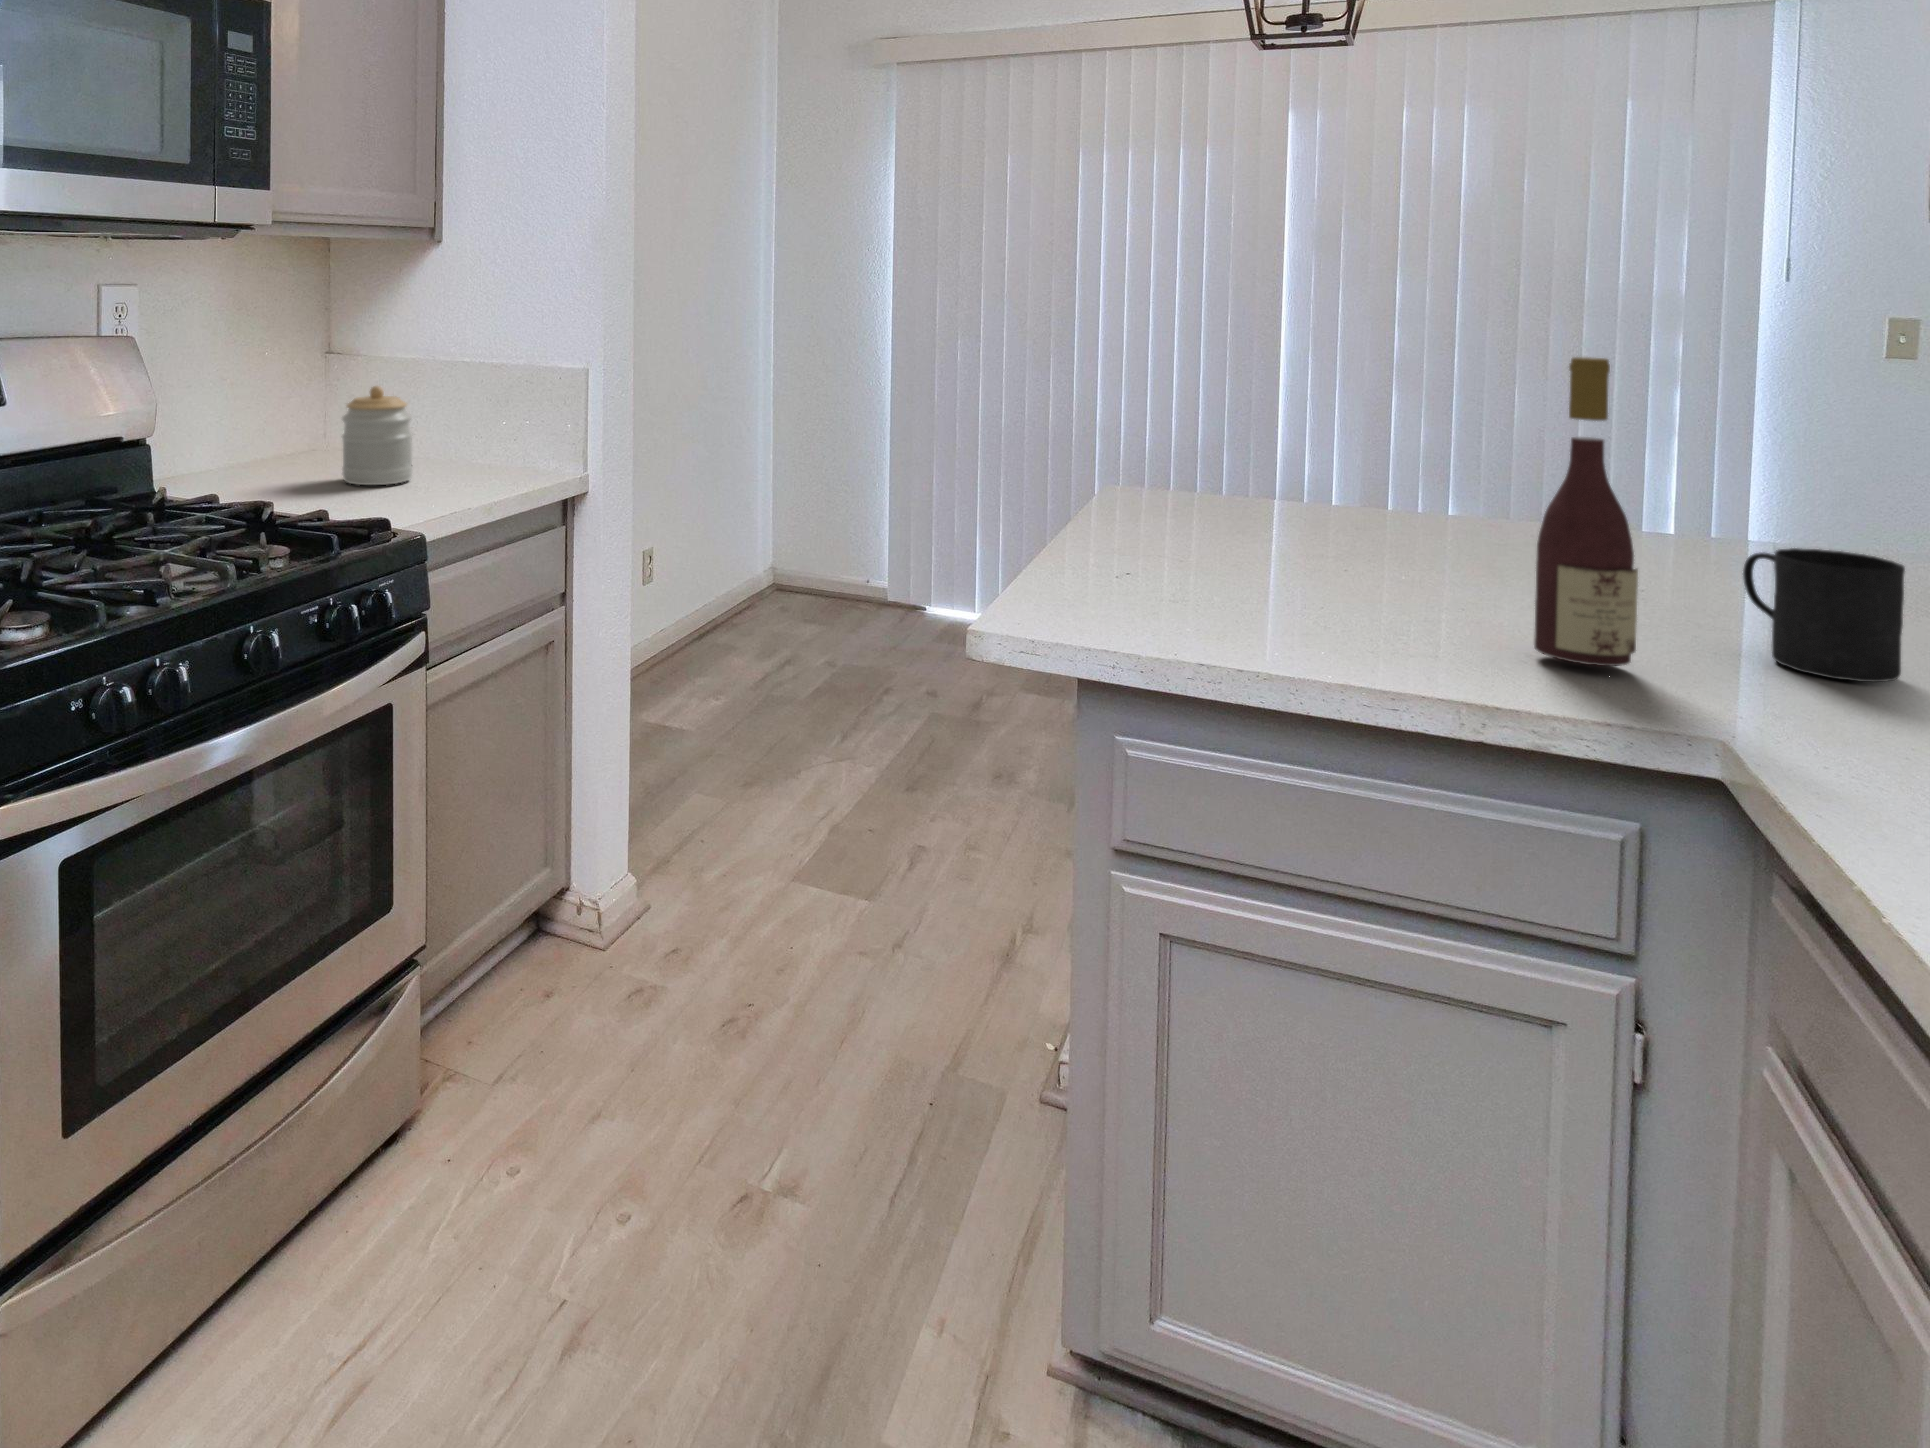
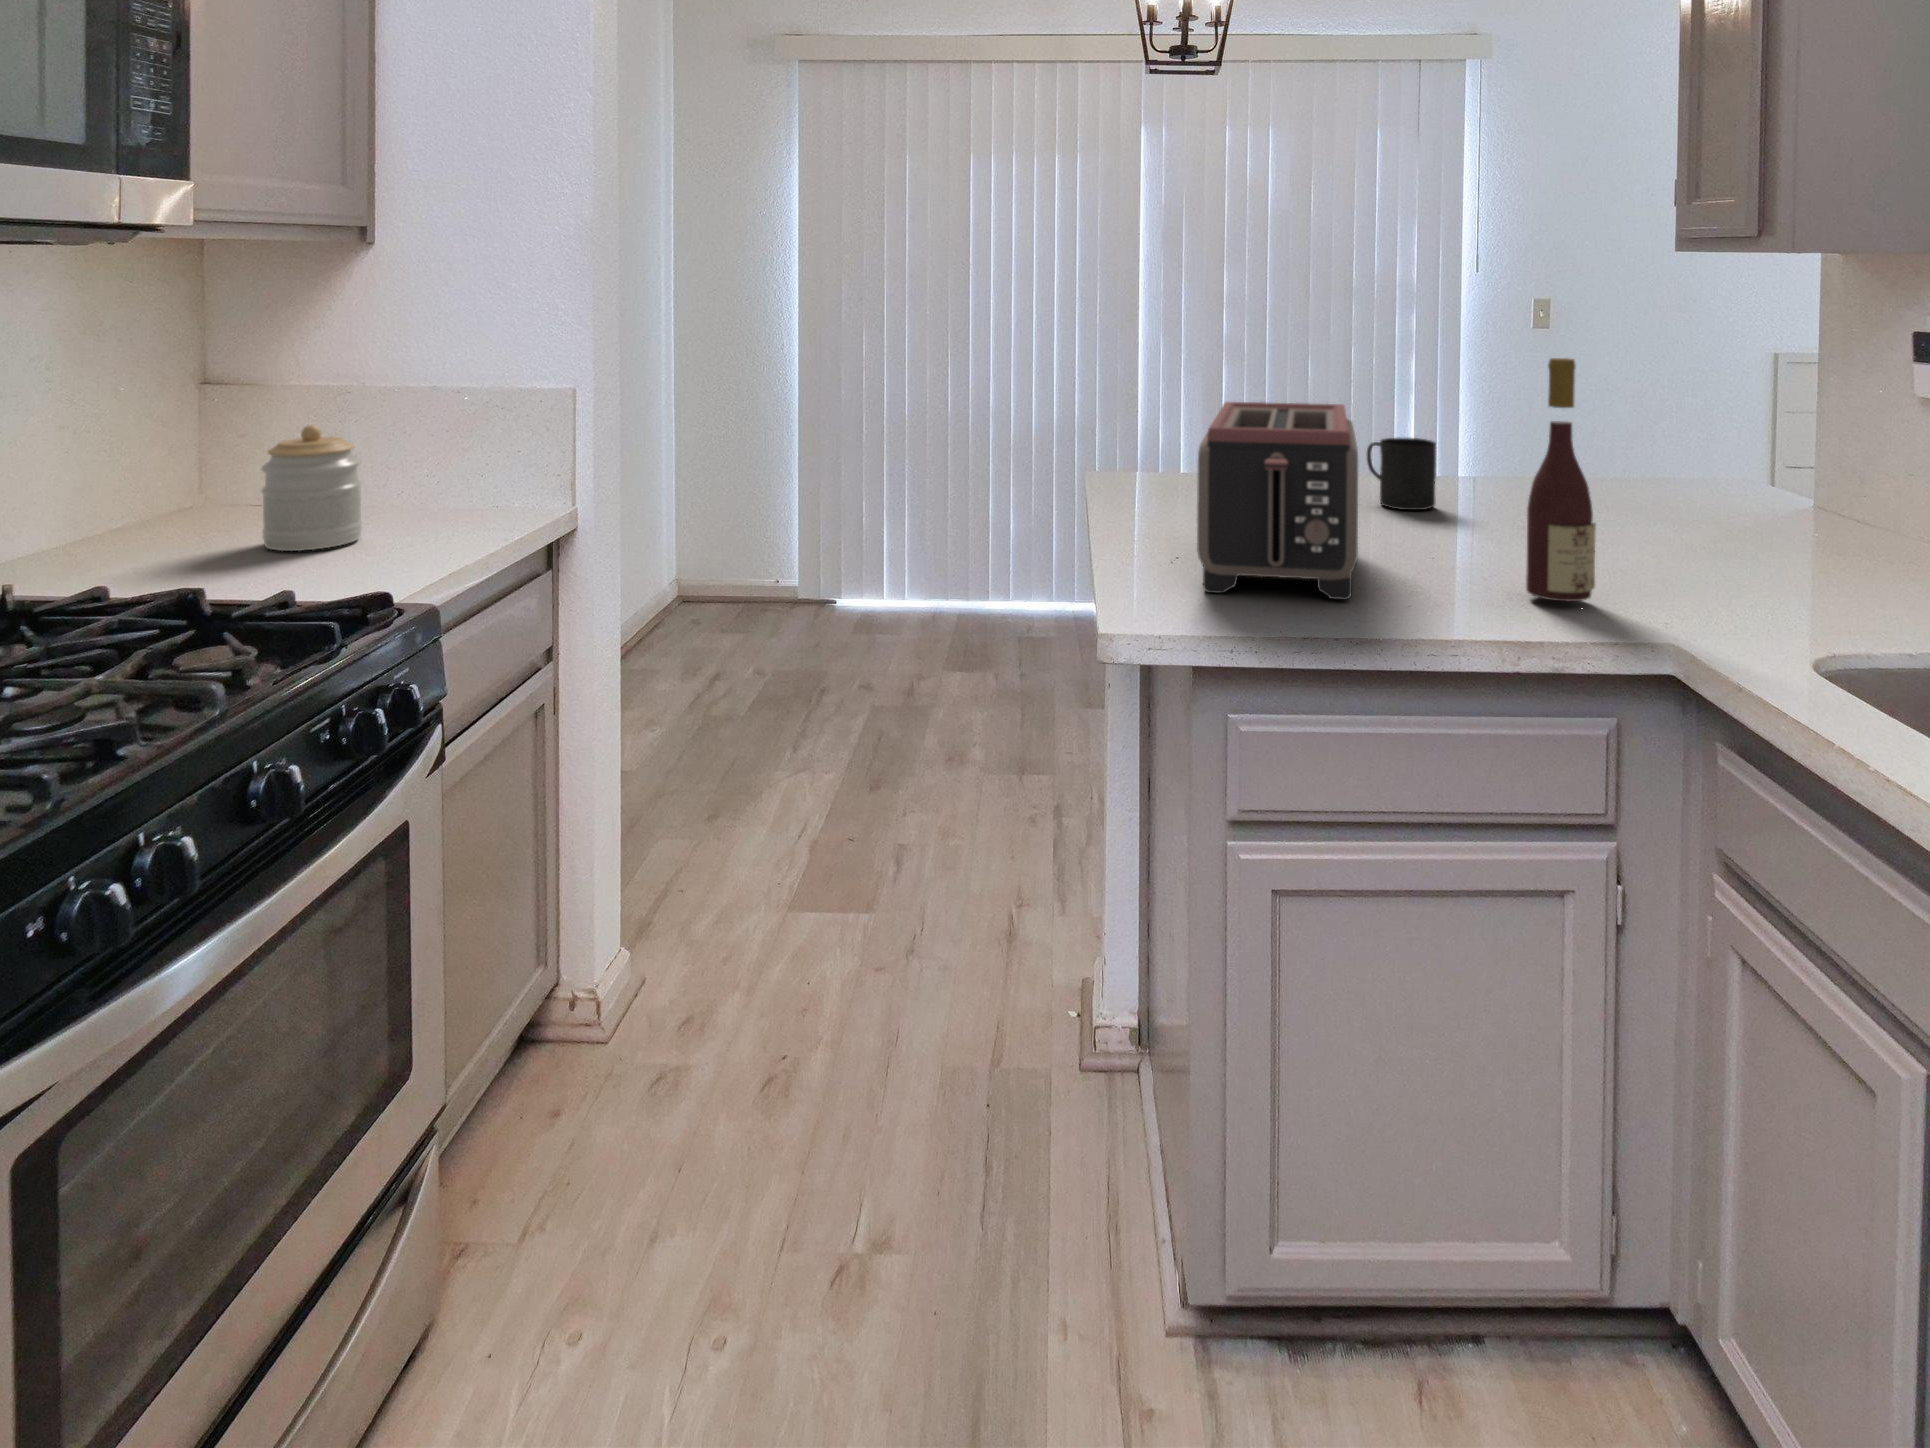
toaster: none [1094,400,1336,626] -> present [1197,402,1358,600]
mug: present [1743,548,1905,682] -> present [1367,437,1436,510]

